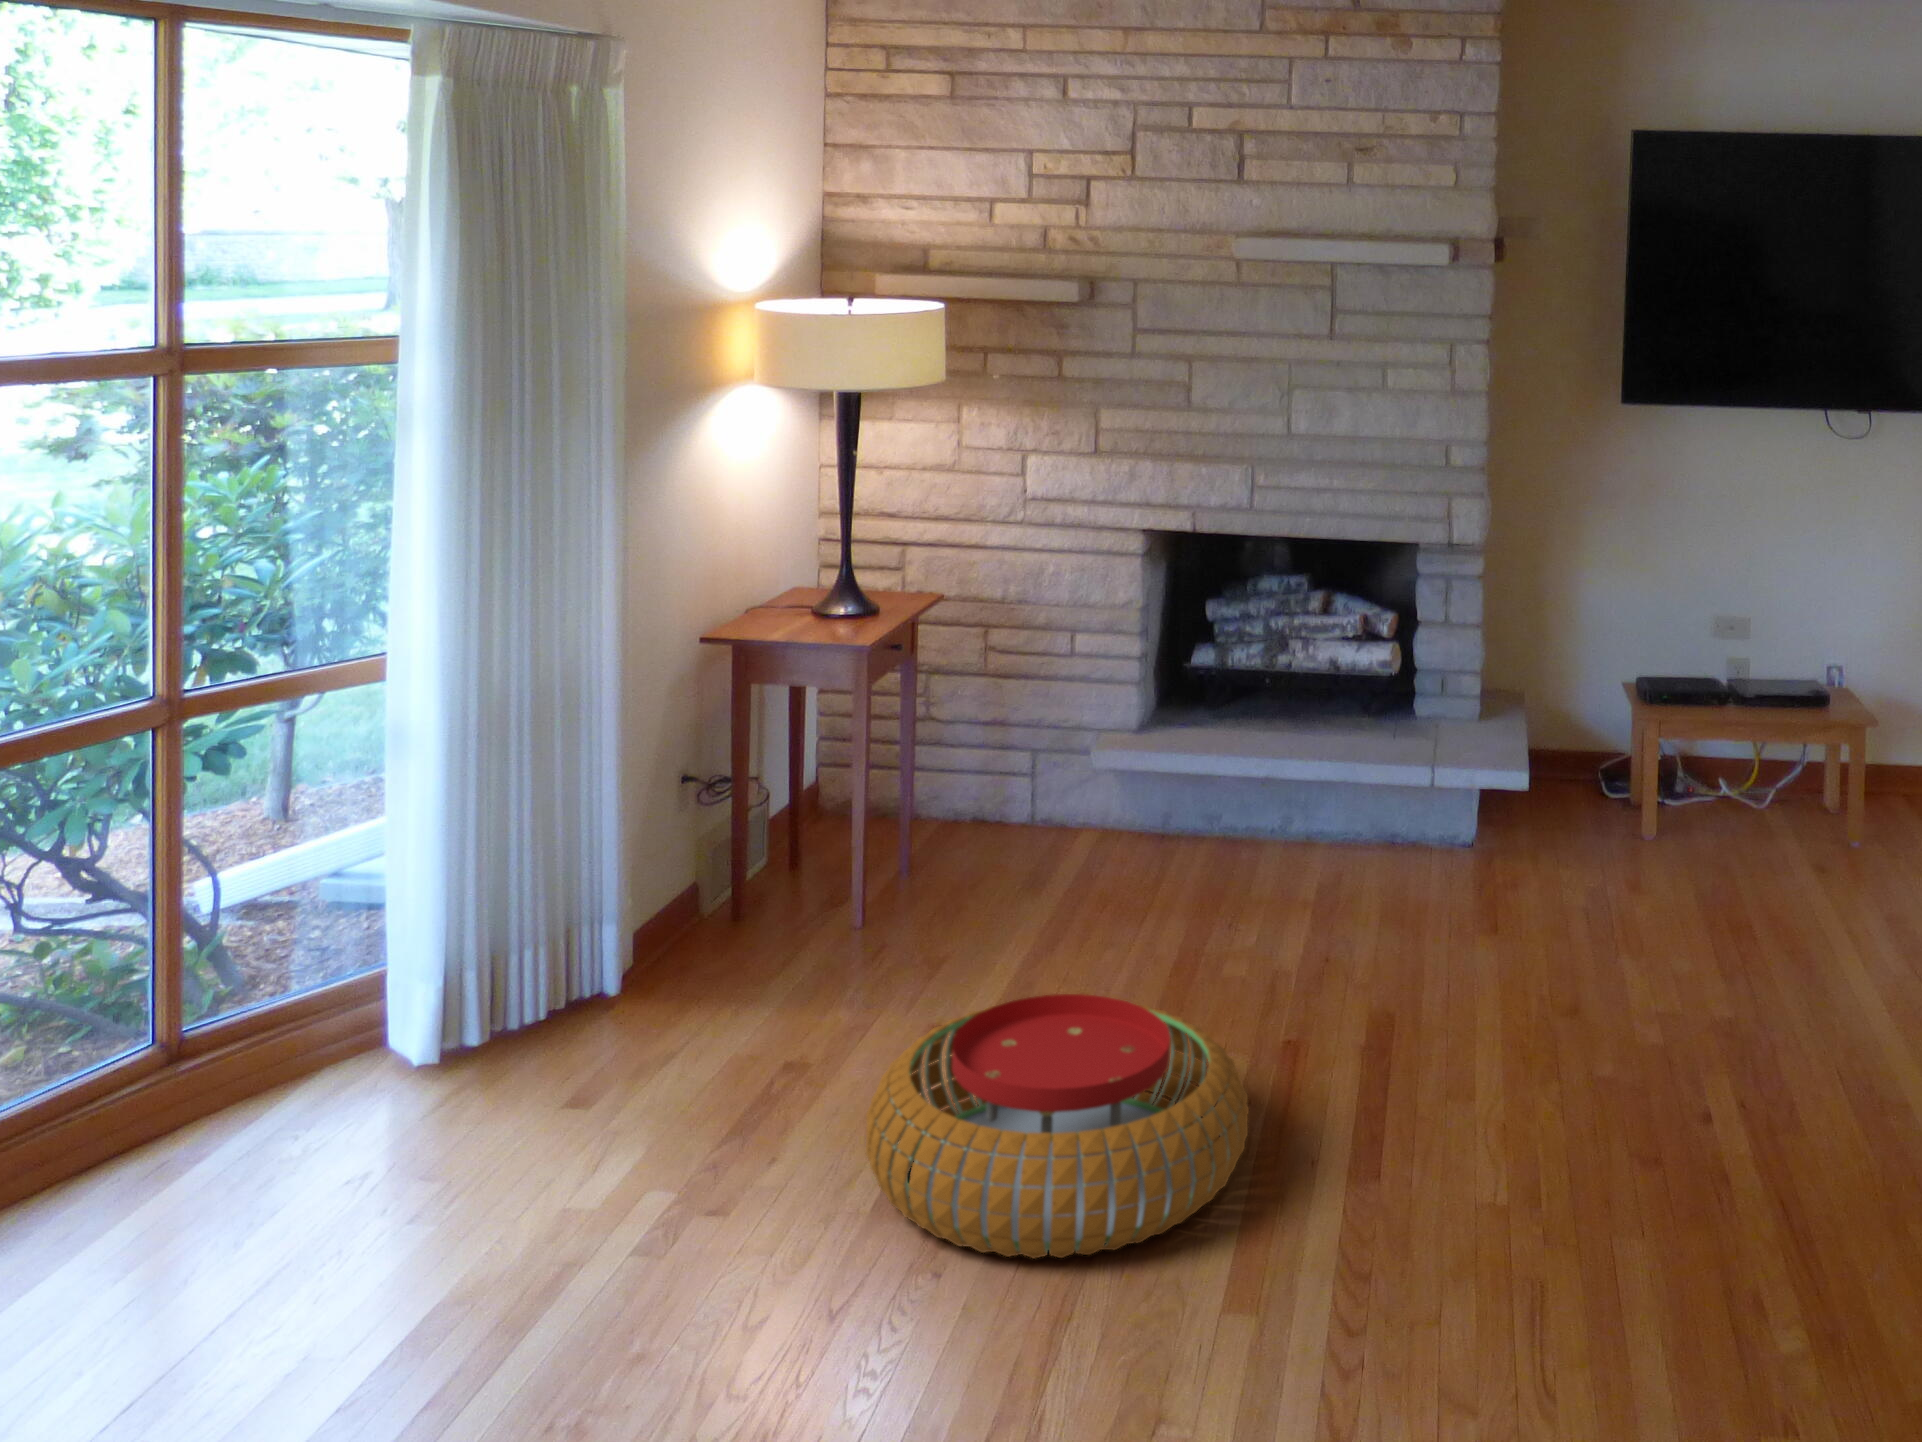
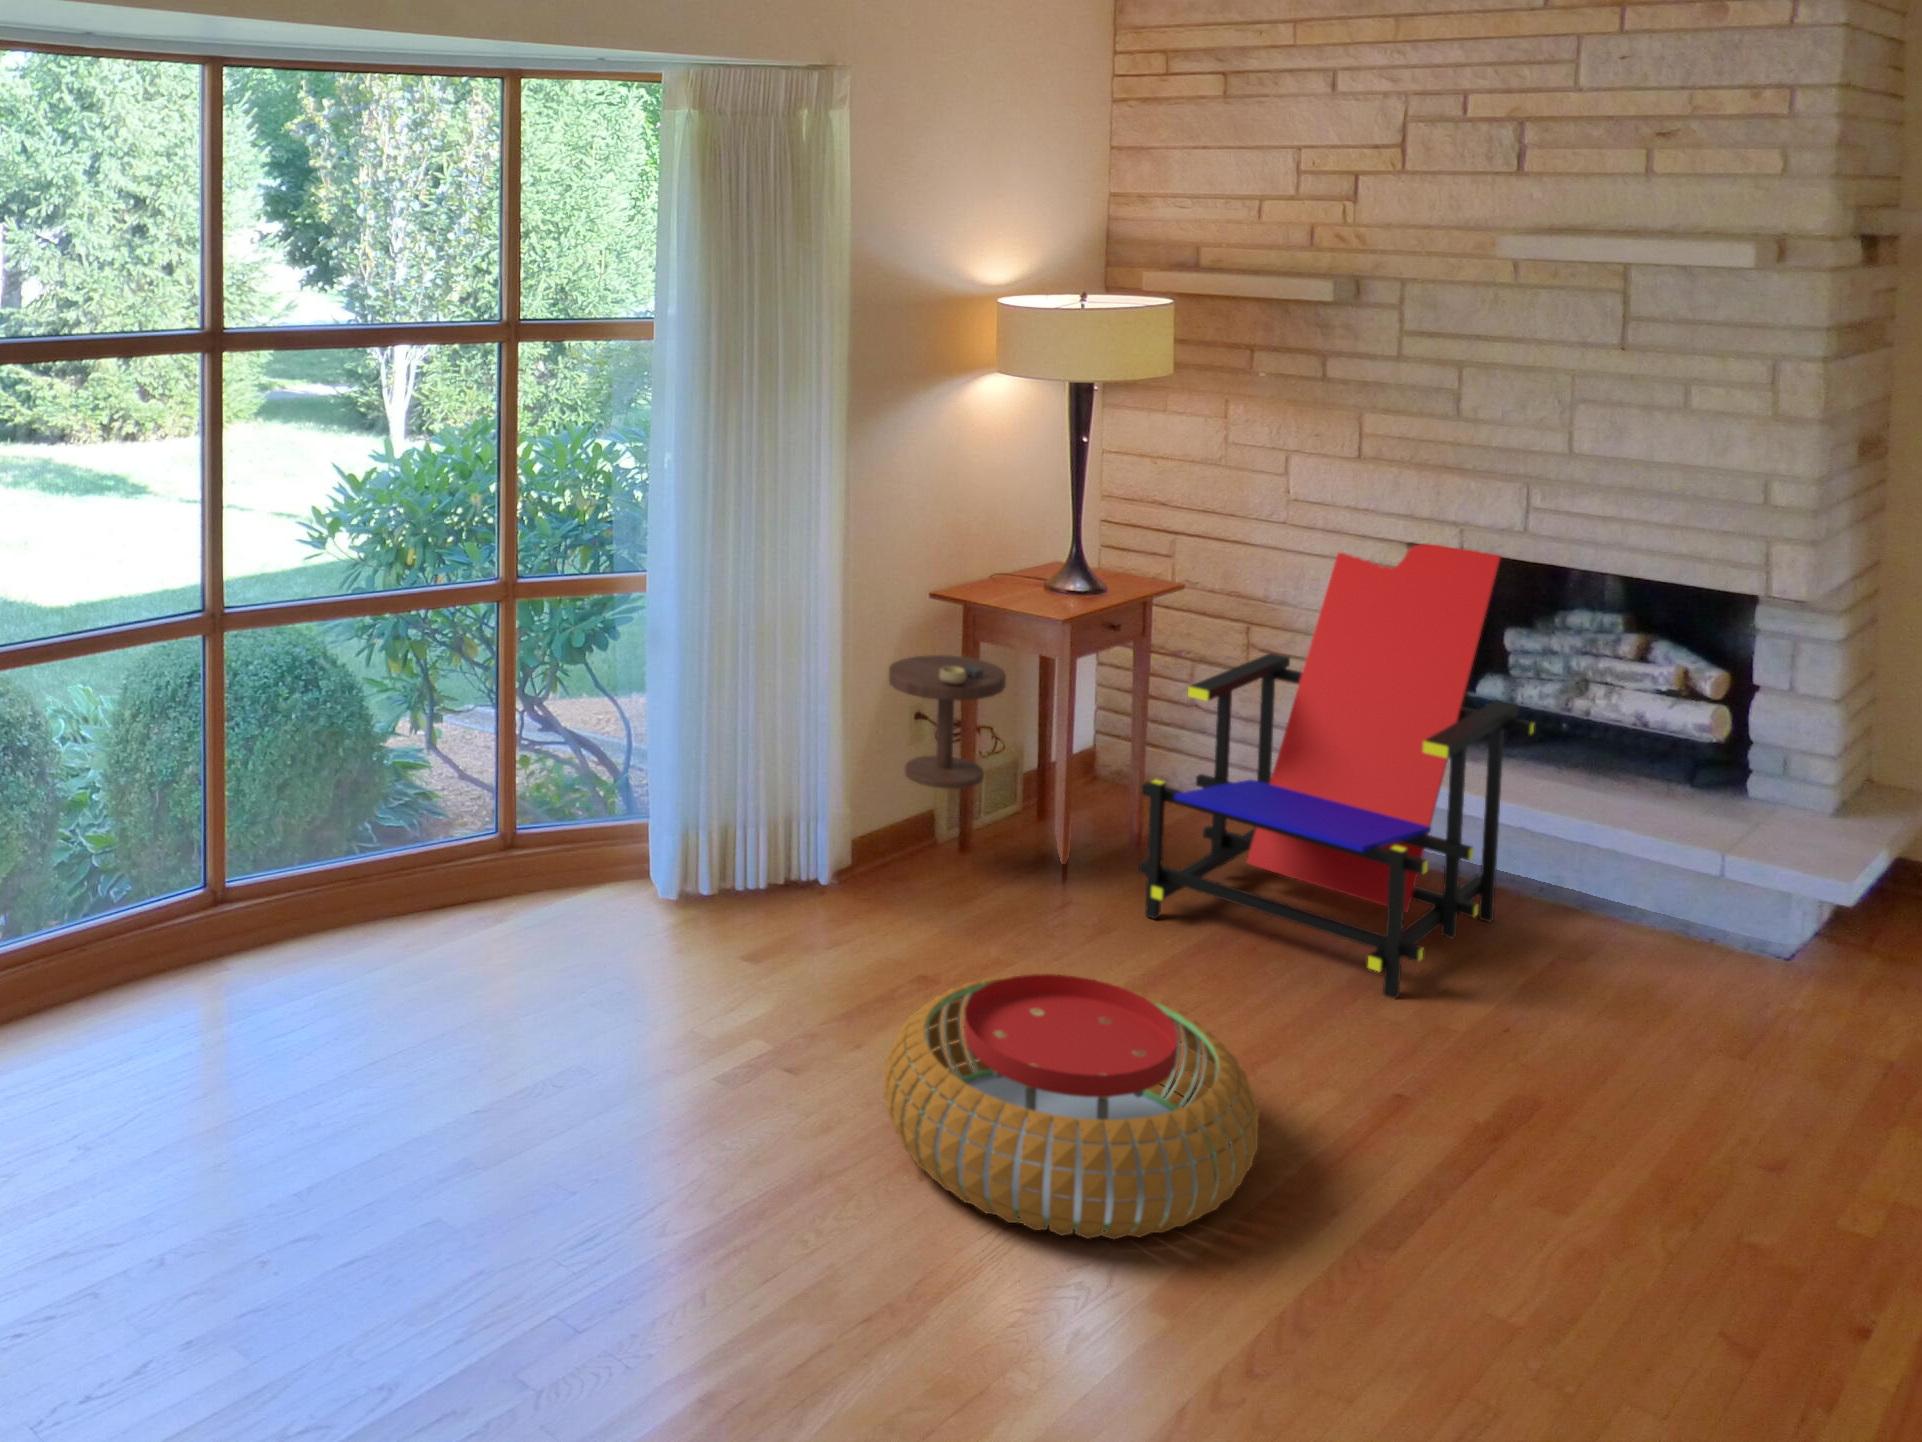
lounge chair: none [957,506,1277,952] -> present [1139,544,1534,999]
side table: none [670,706,806,958] -> present [889,655,1006,789]

